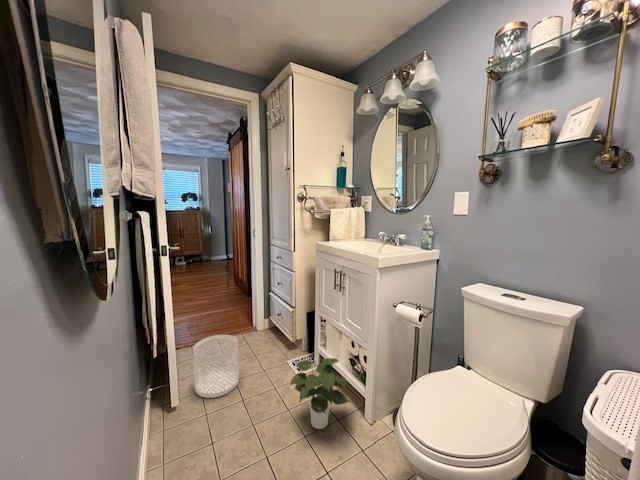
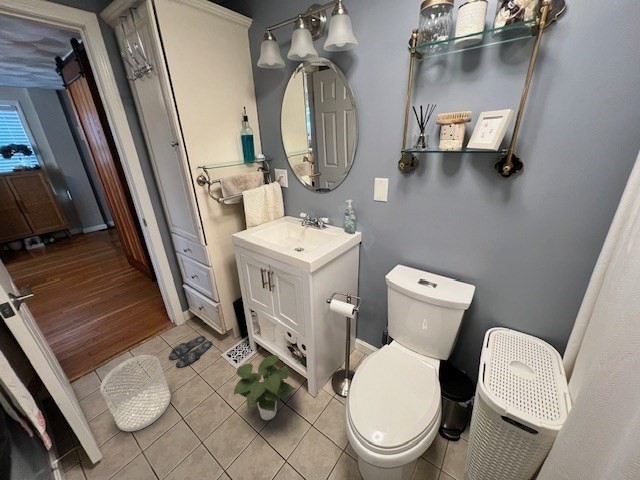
slippers: none [245,343,282,362] -> present [169,336,213,367]

